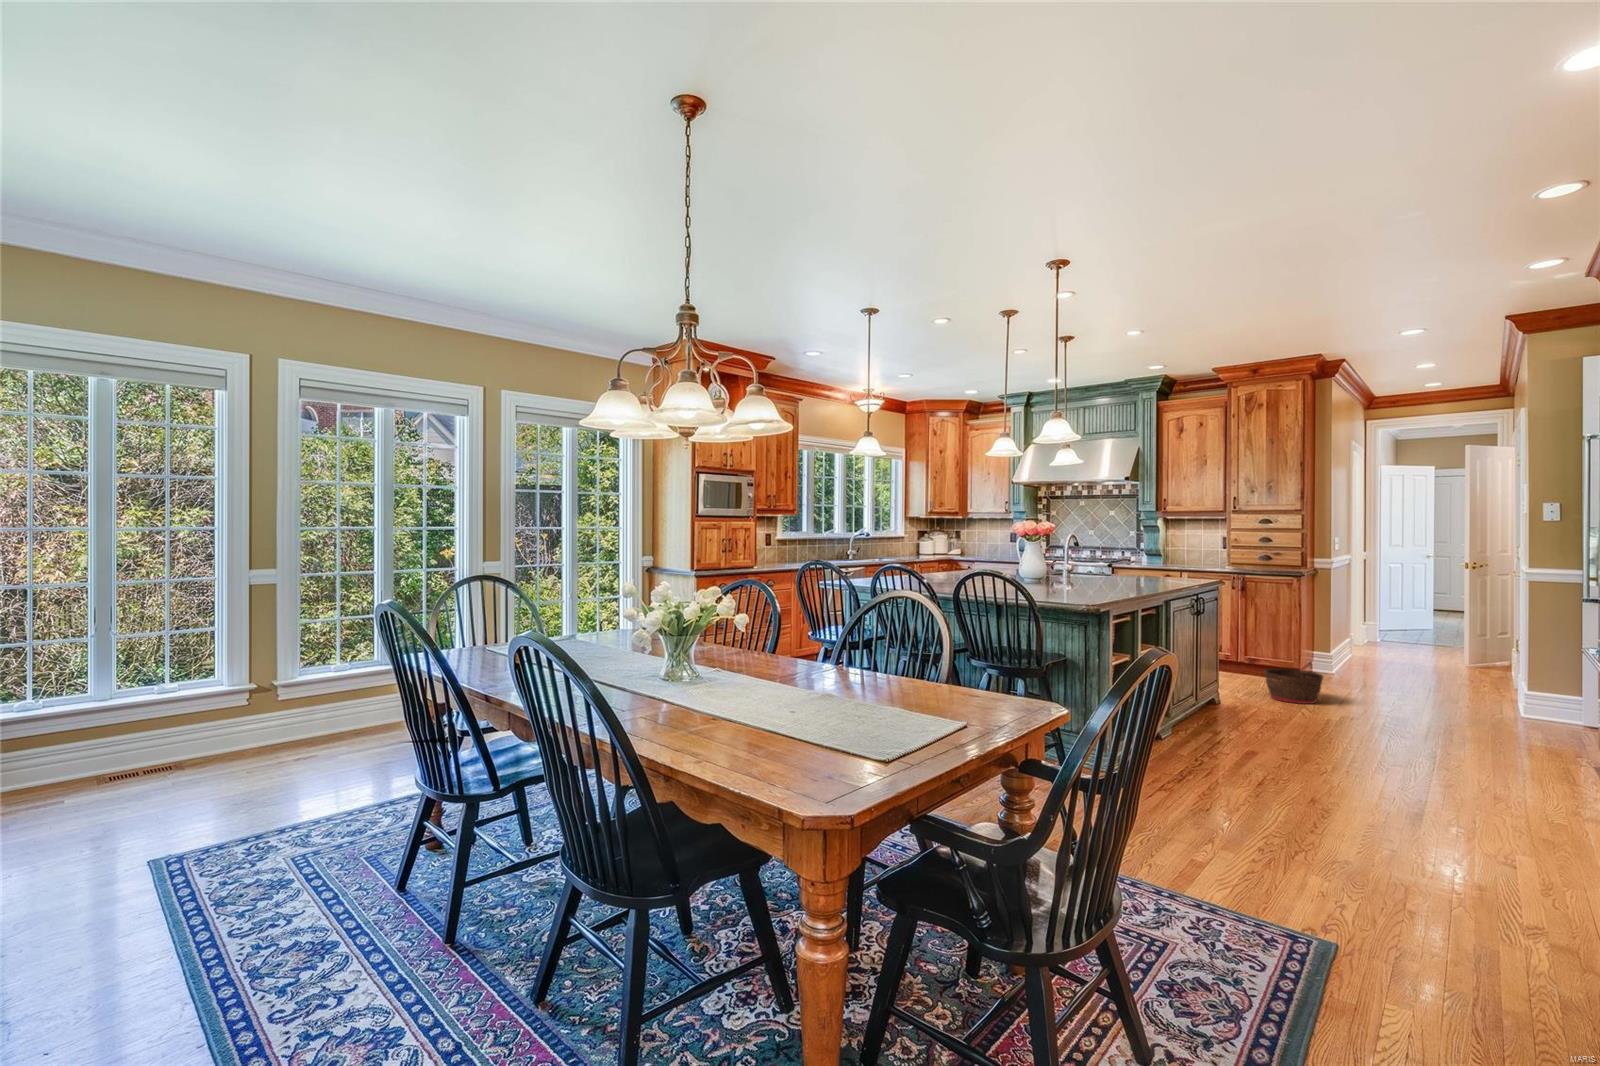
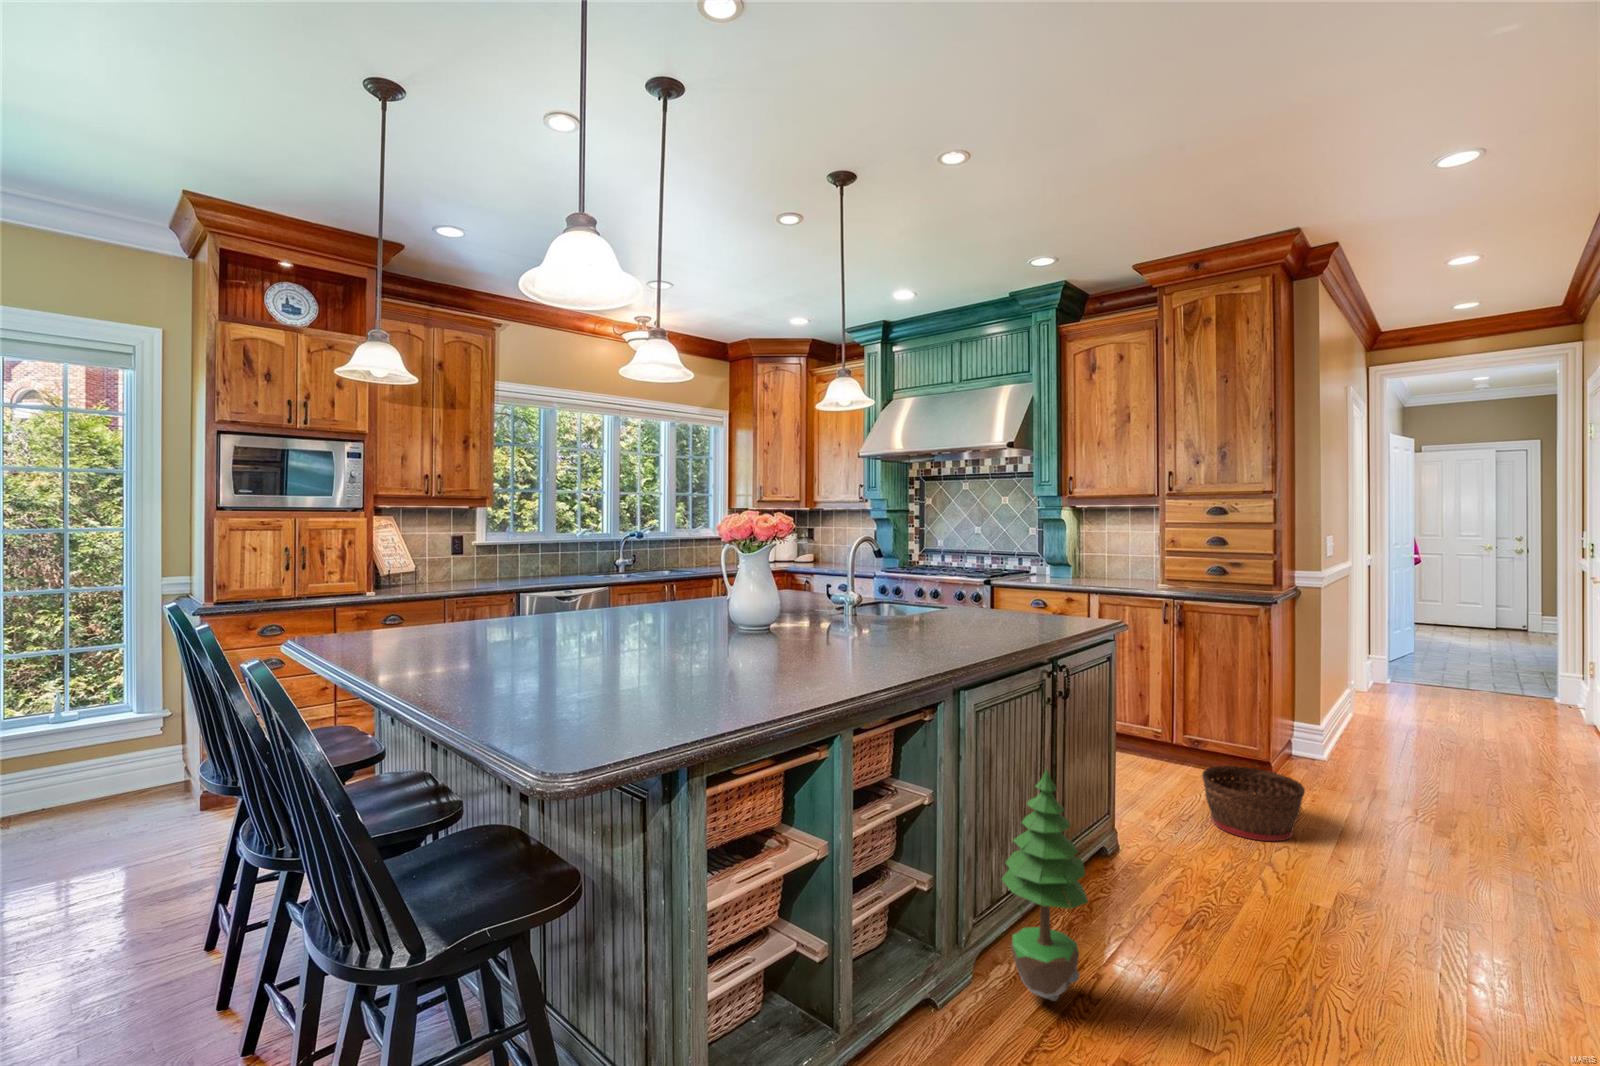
potted tree: none [1189,640,1232,745] -> present [1002,769,1088,1001]

